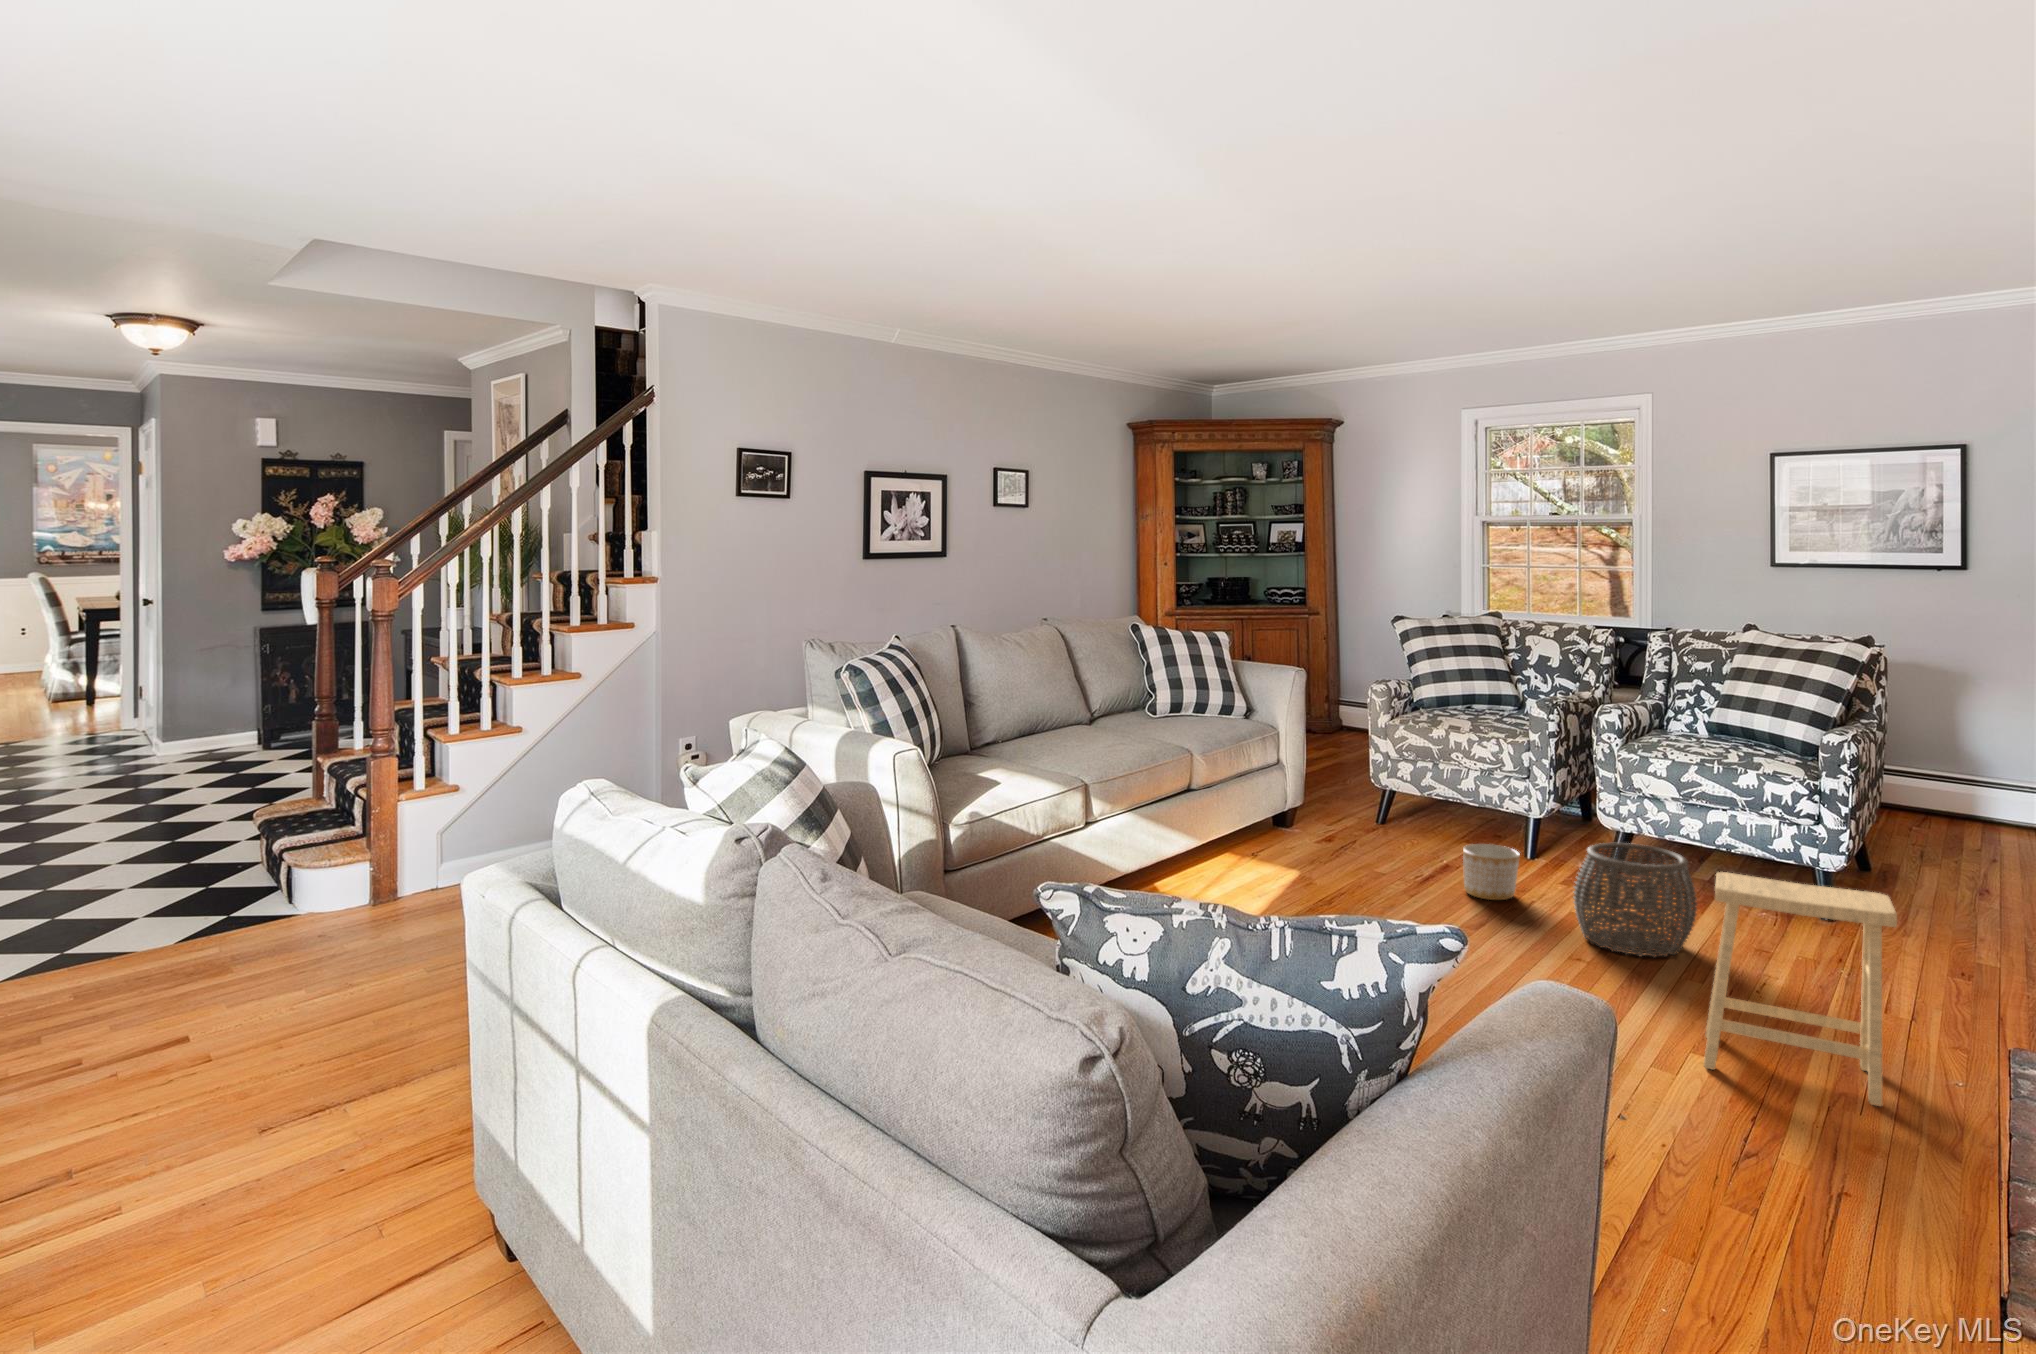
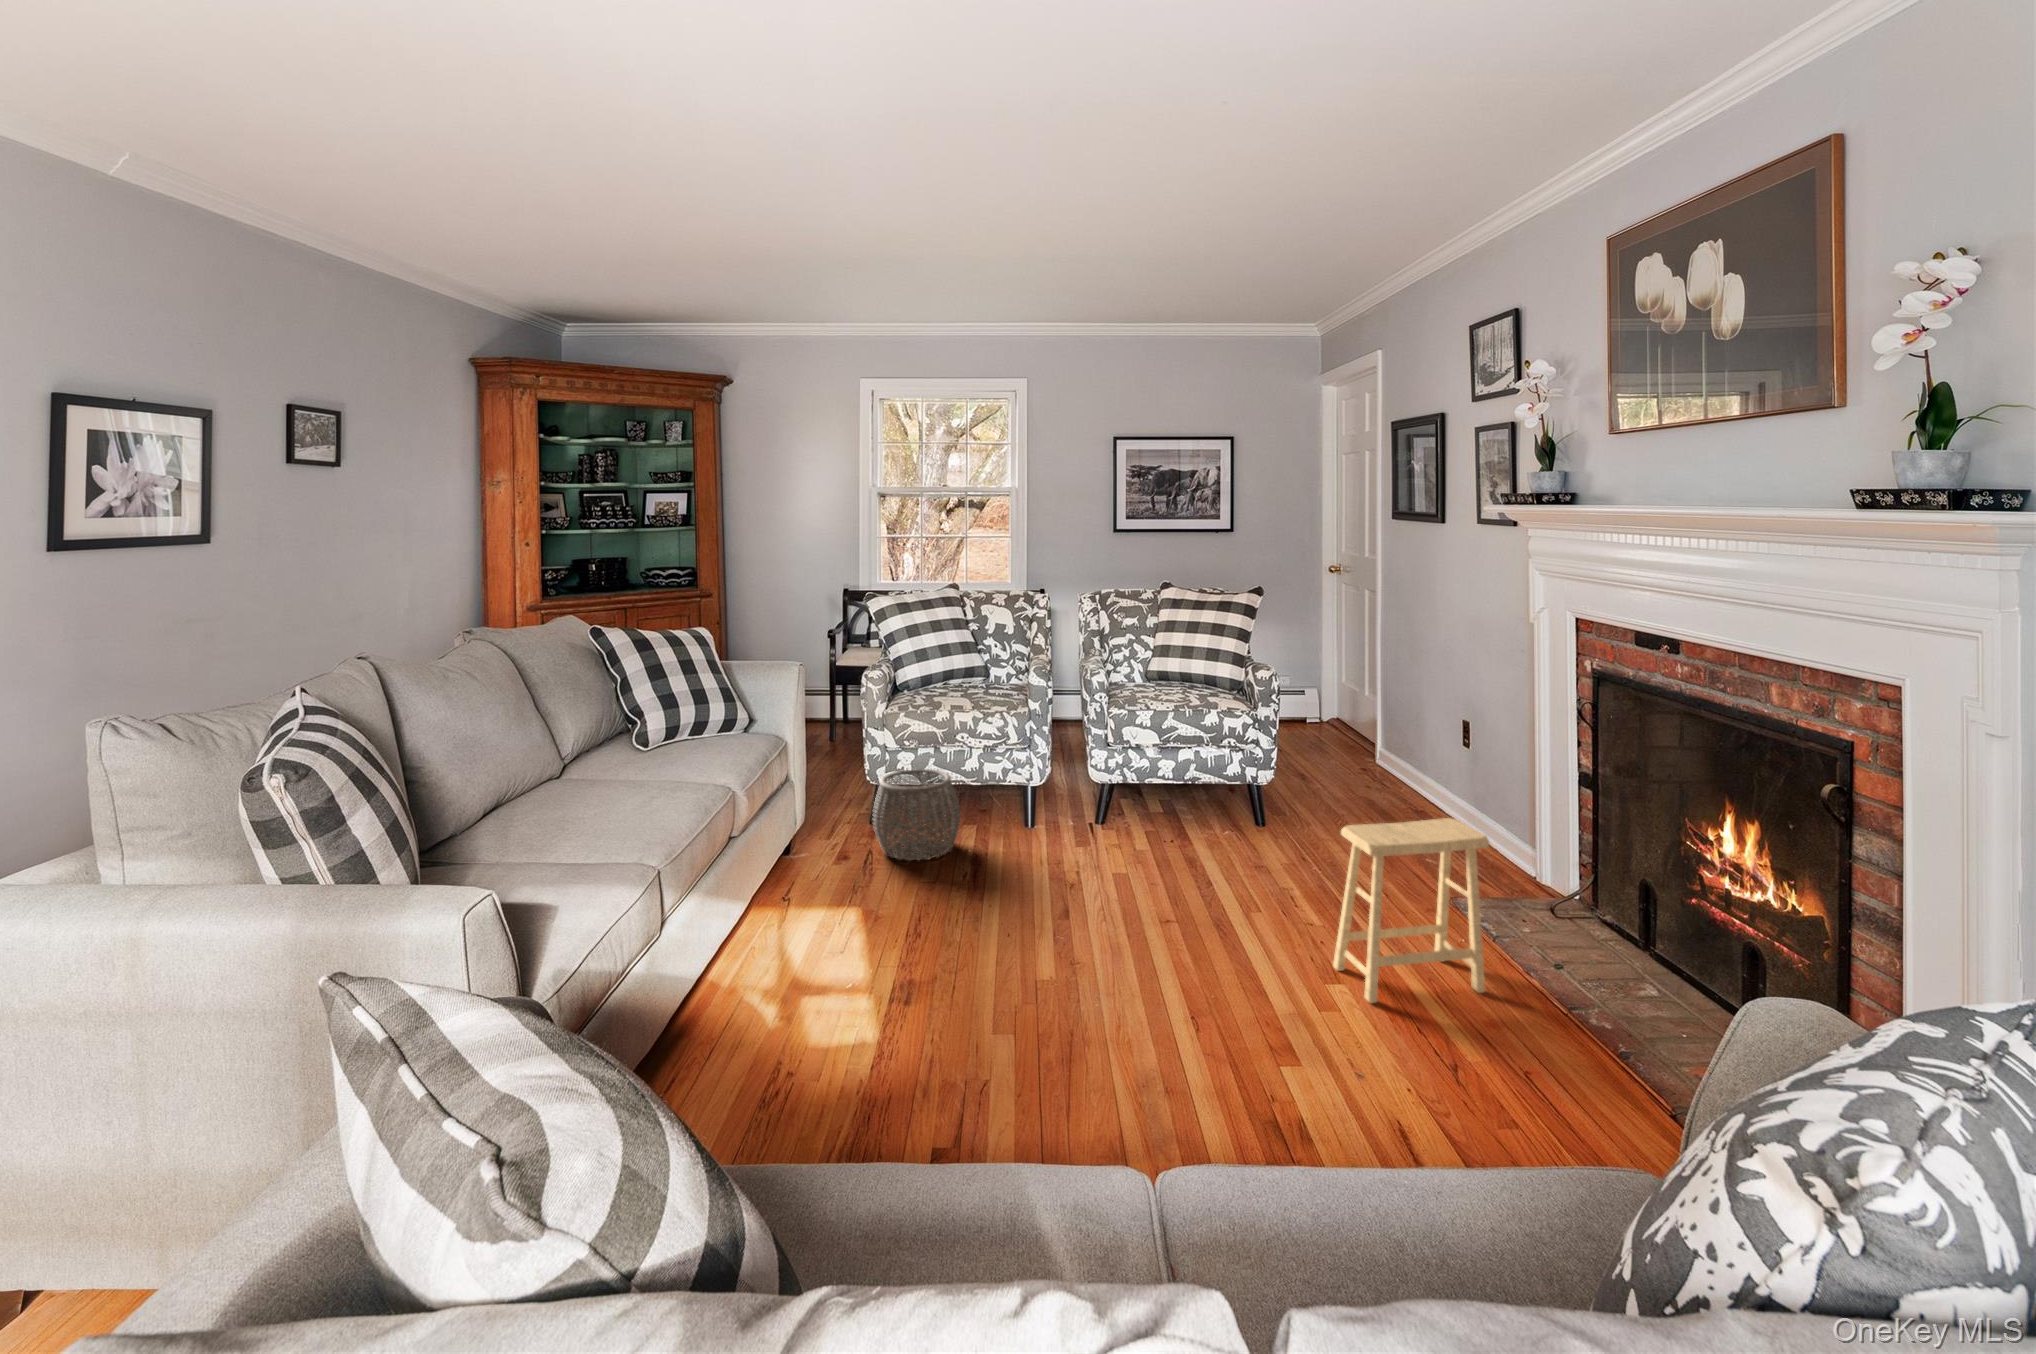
woven basket: present [1573,843,1697,957] -> present [873,769,960,861]
planter: present [1463,844,1520,900] -> none [1025,822,1077,878]

